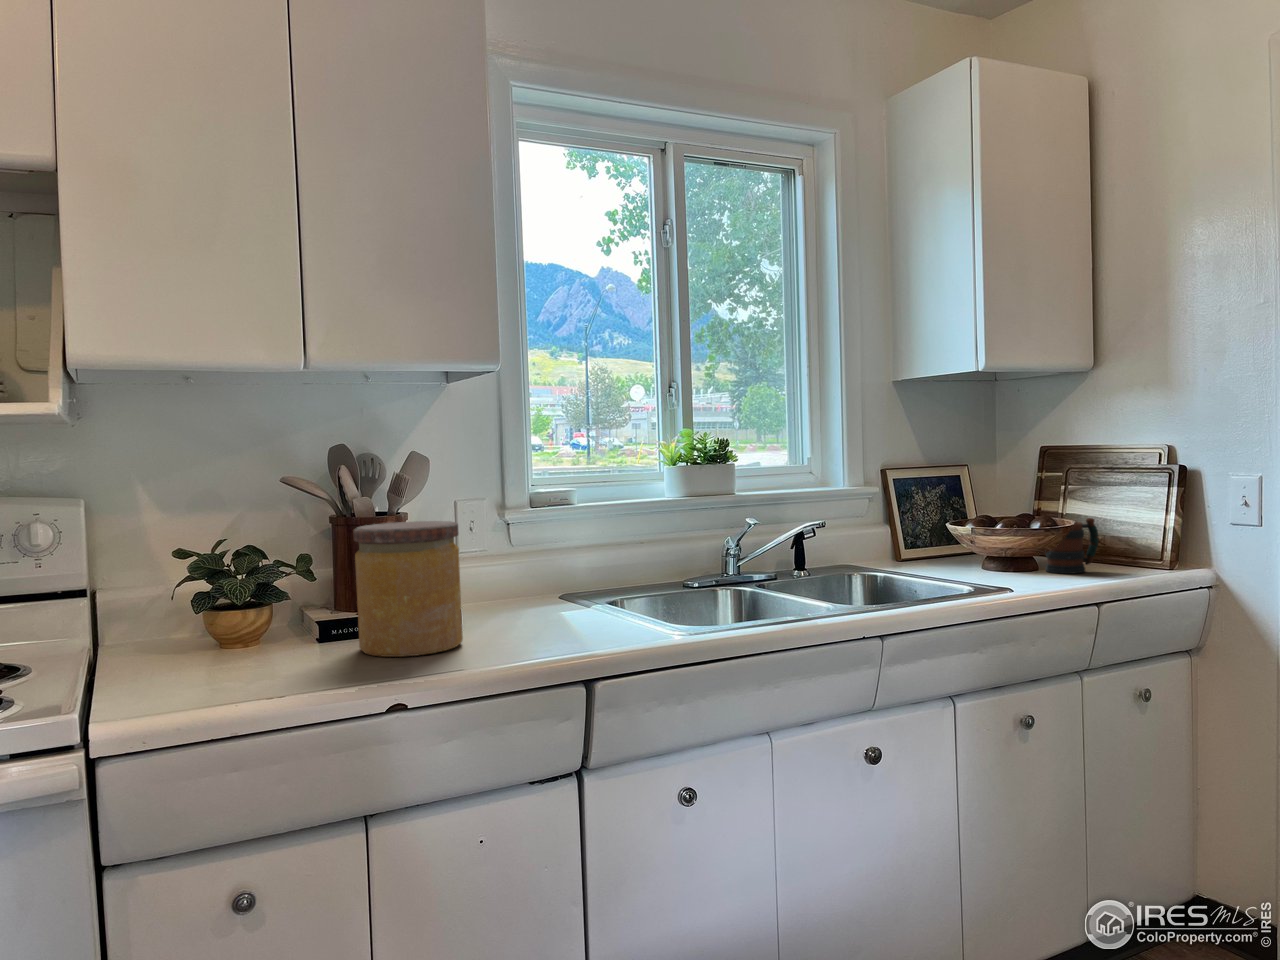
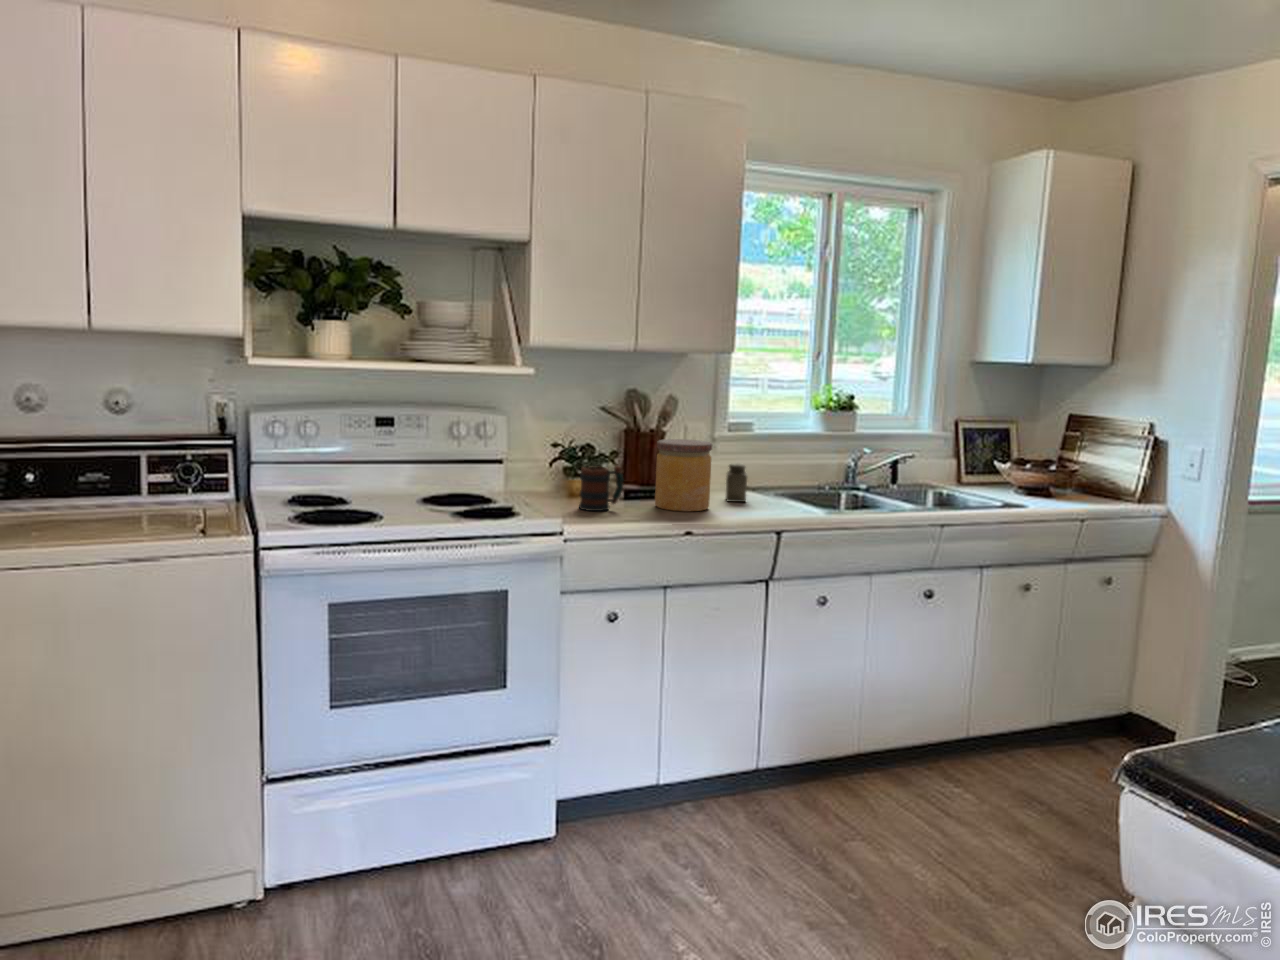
mug: present [1045,518,1099,574] -> present [579,466,624,511]
salt shaker: none [508,557,546,626] -> present [726,463,747,502]

